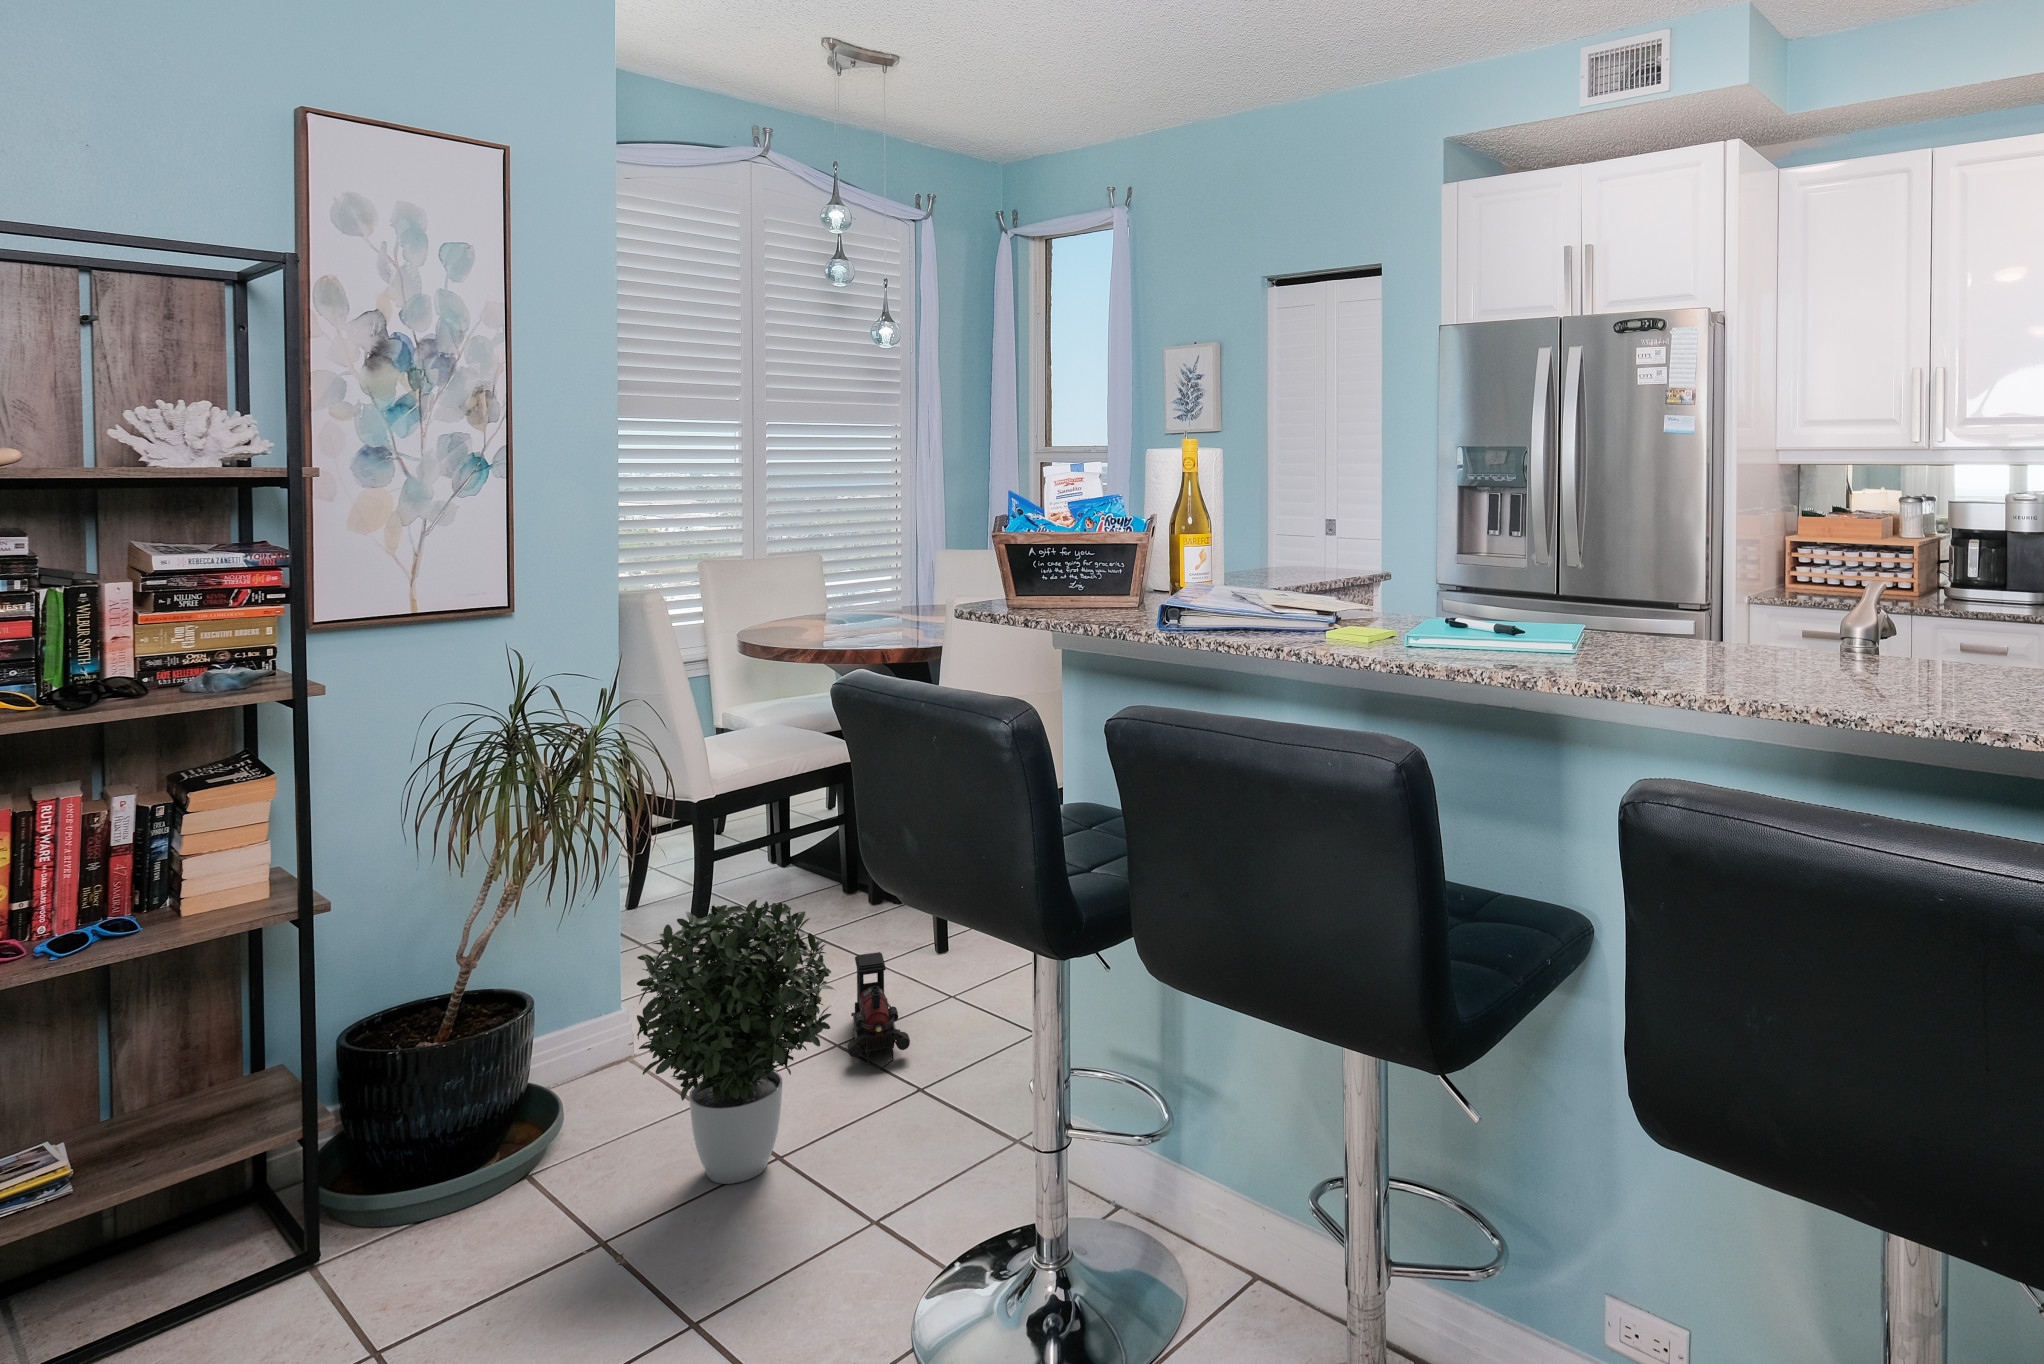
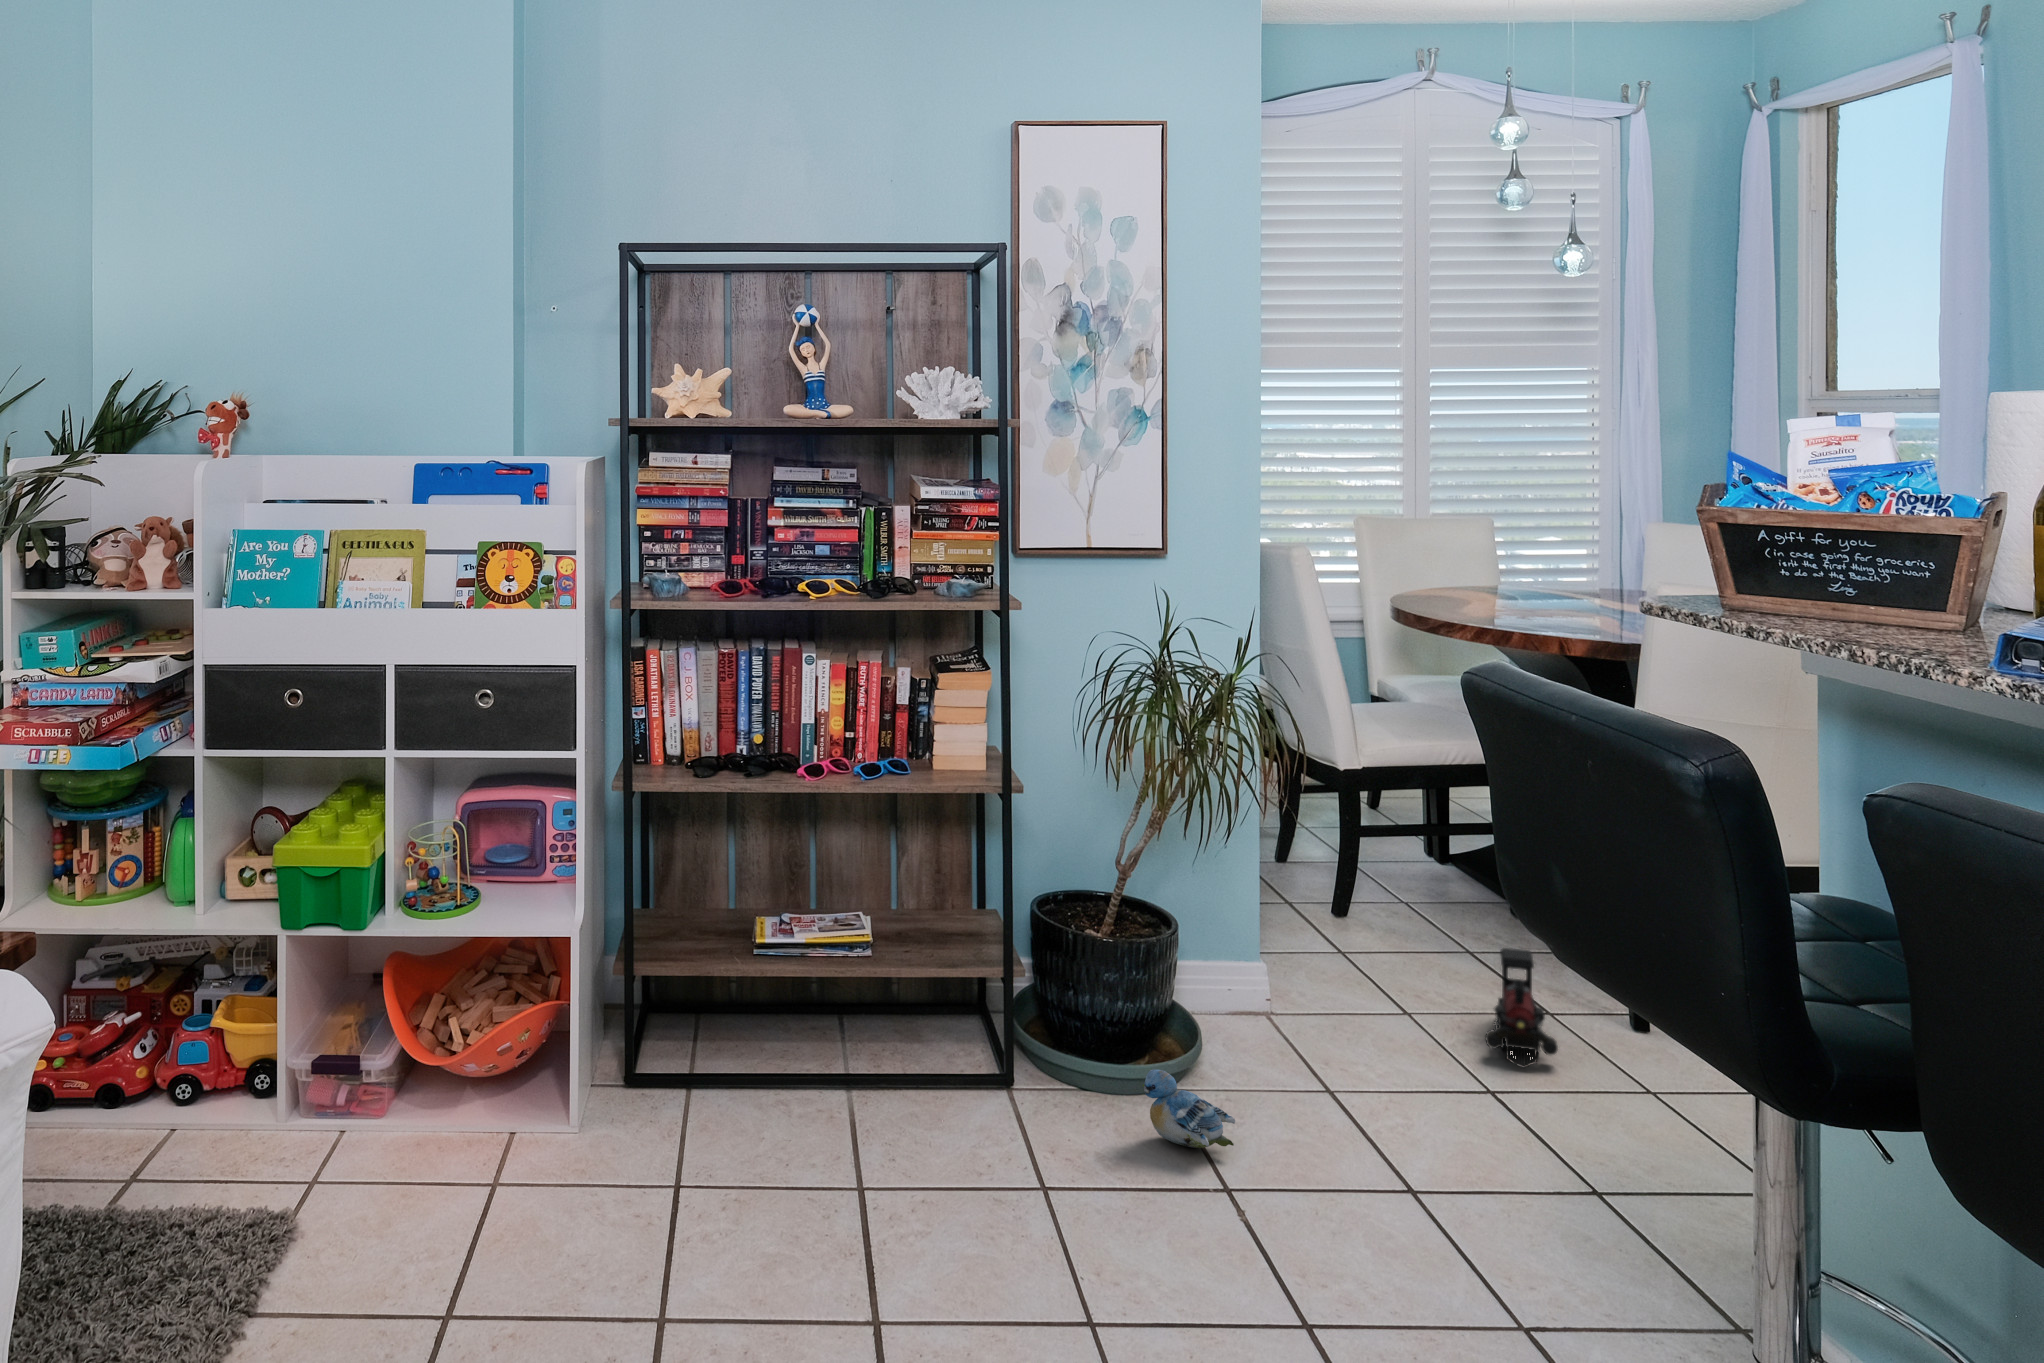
potted plant: present [637,900,835,1184] -> none [1266,838,1462,1120]
plush toy: none [492,1214,608,1293] -> present [1143,1070,1235,1148]

